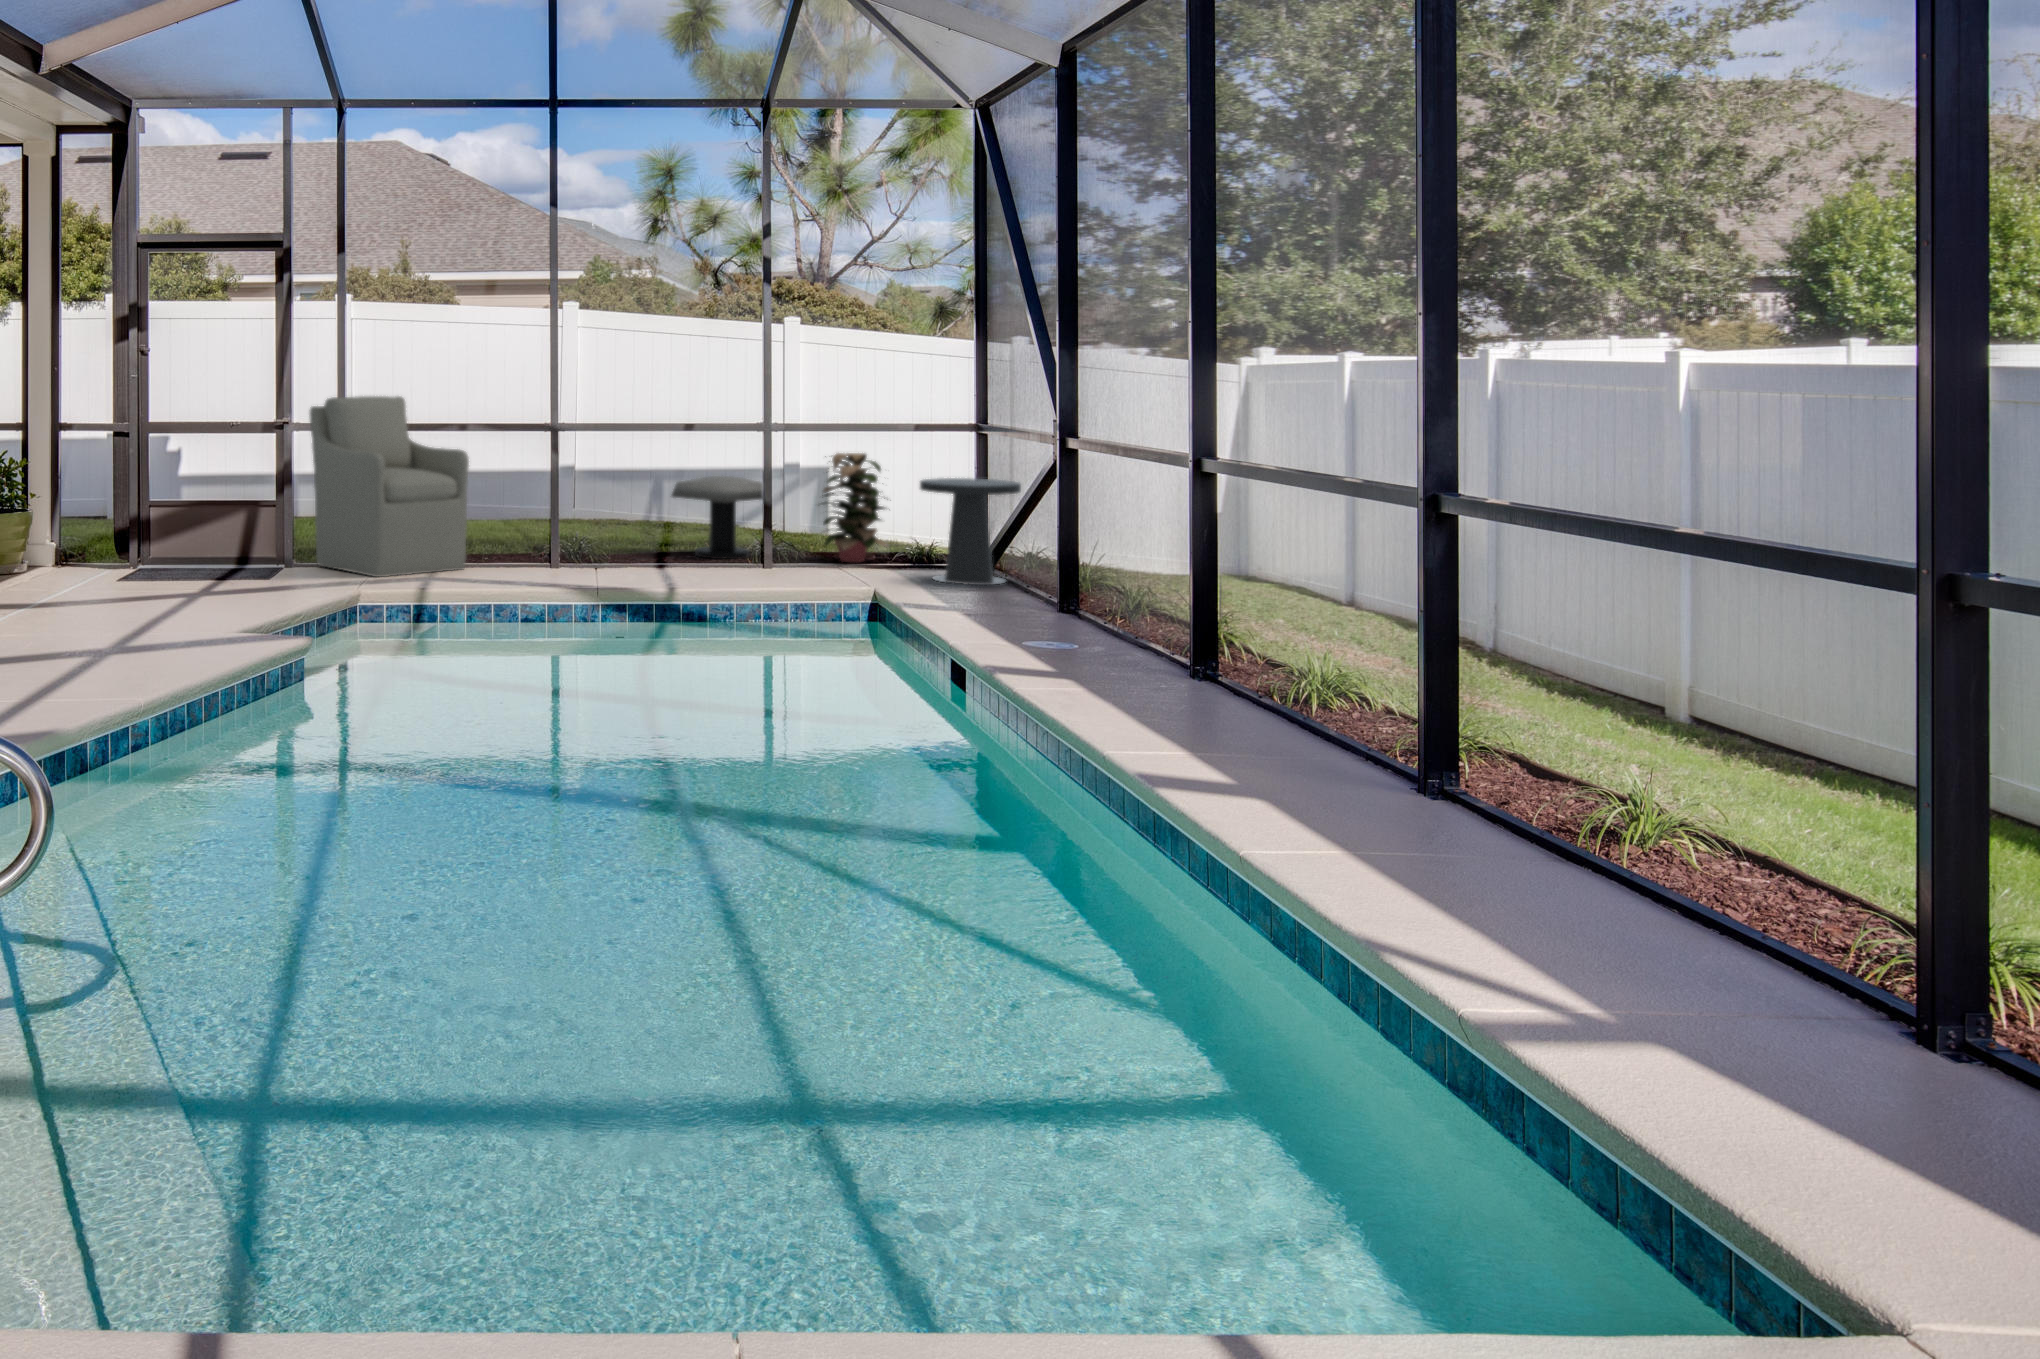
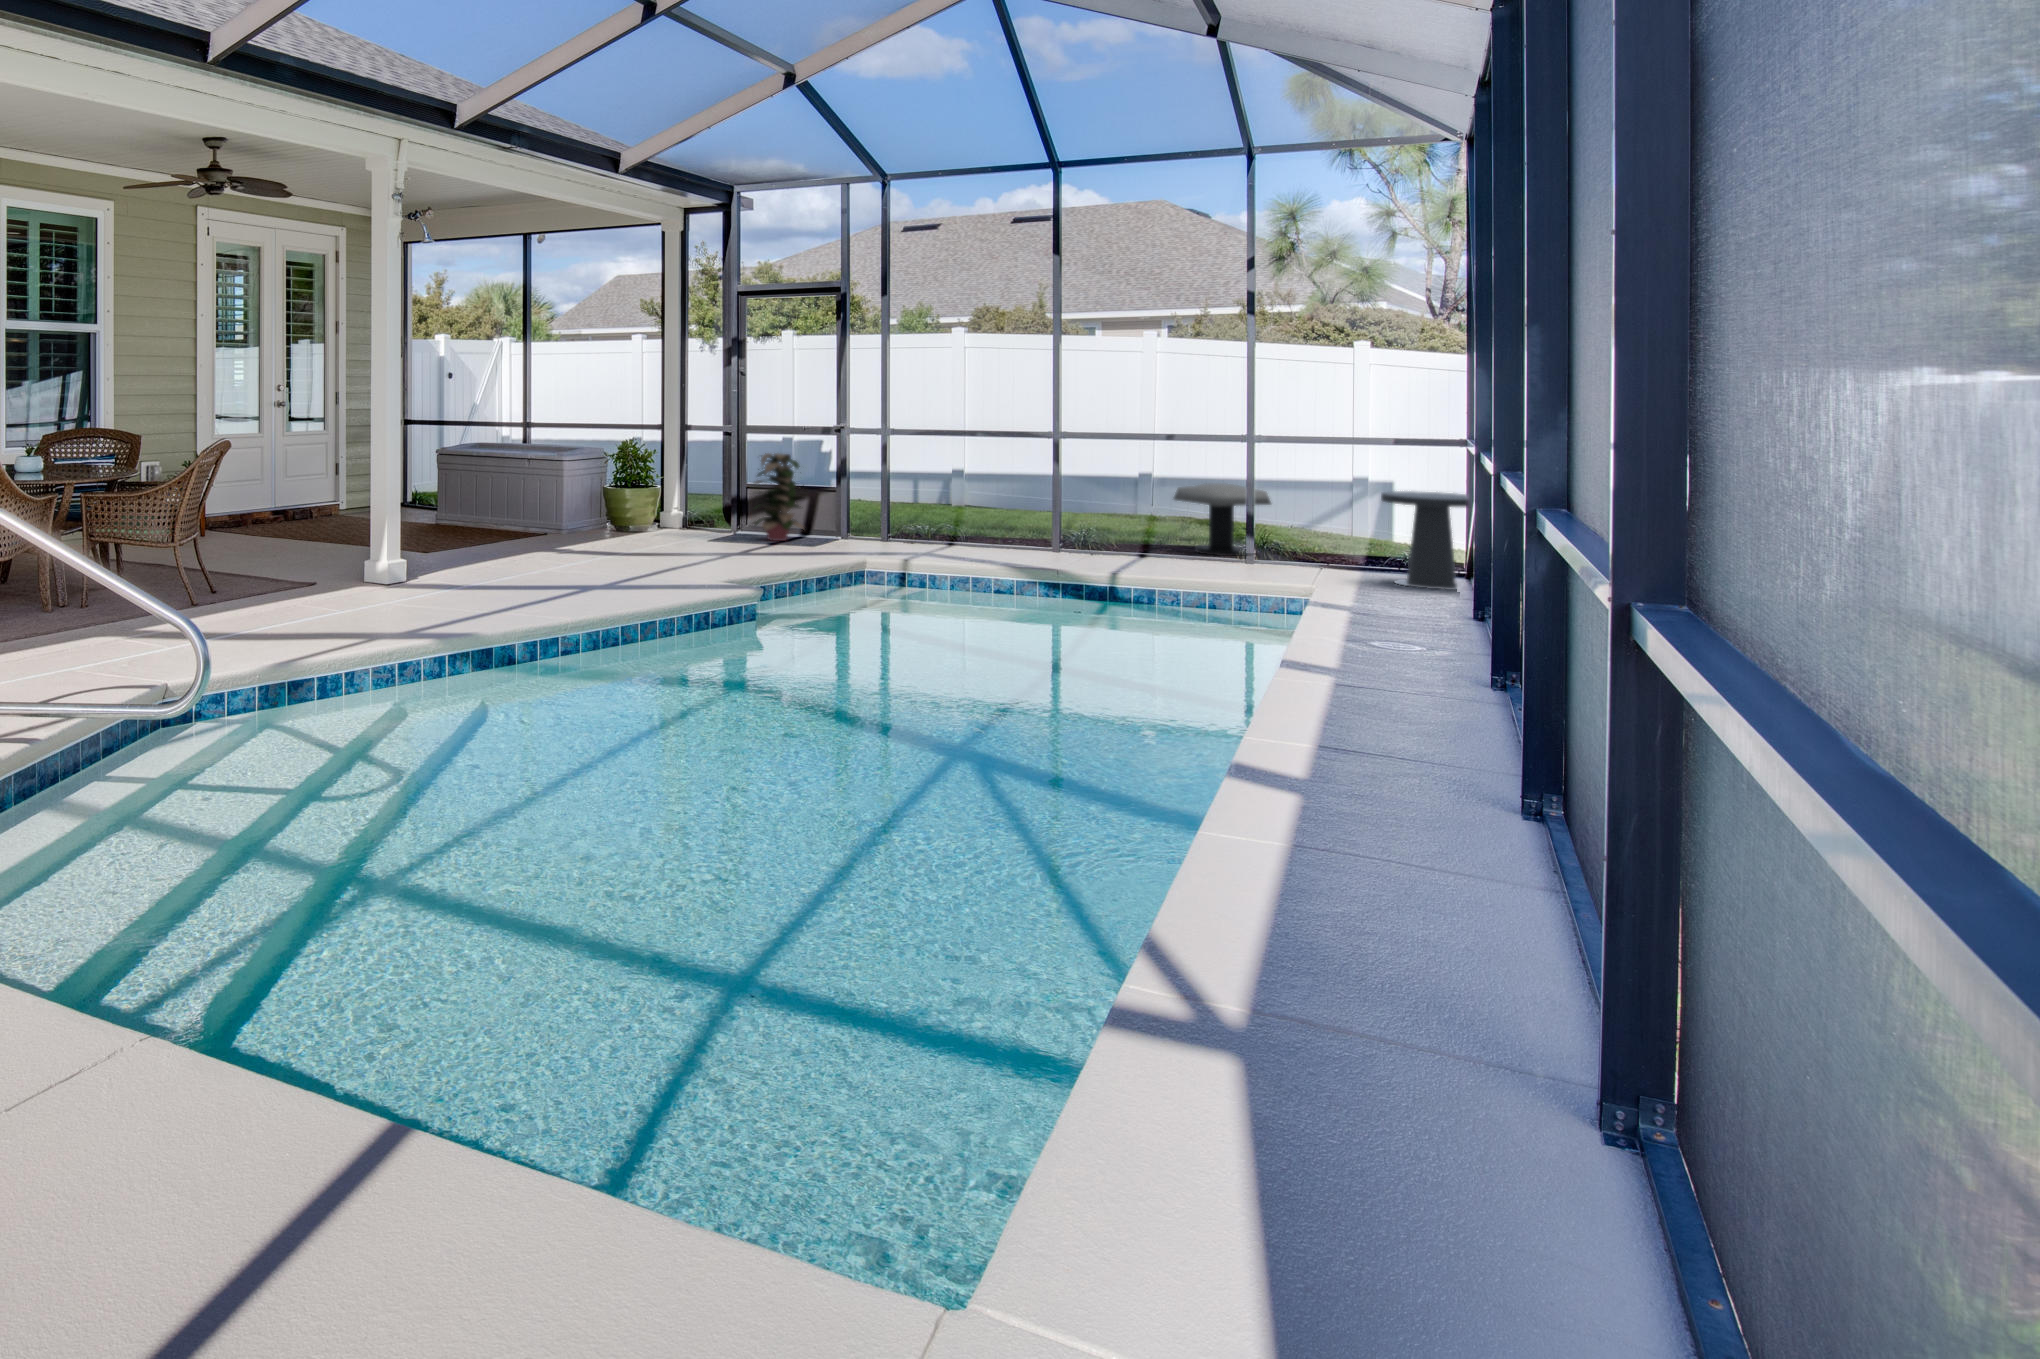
chair: present [309,396,469,577] -> none [856,409,979,551]
decorative plant: present [822,453,886,563] -> present [753,453,806,541]

